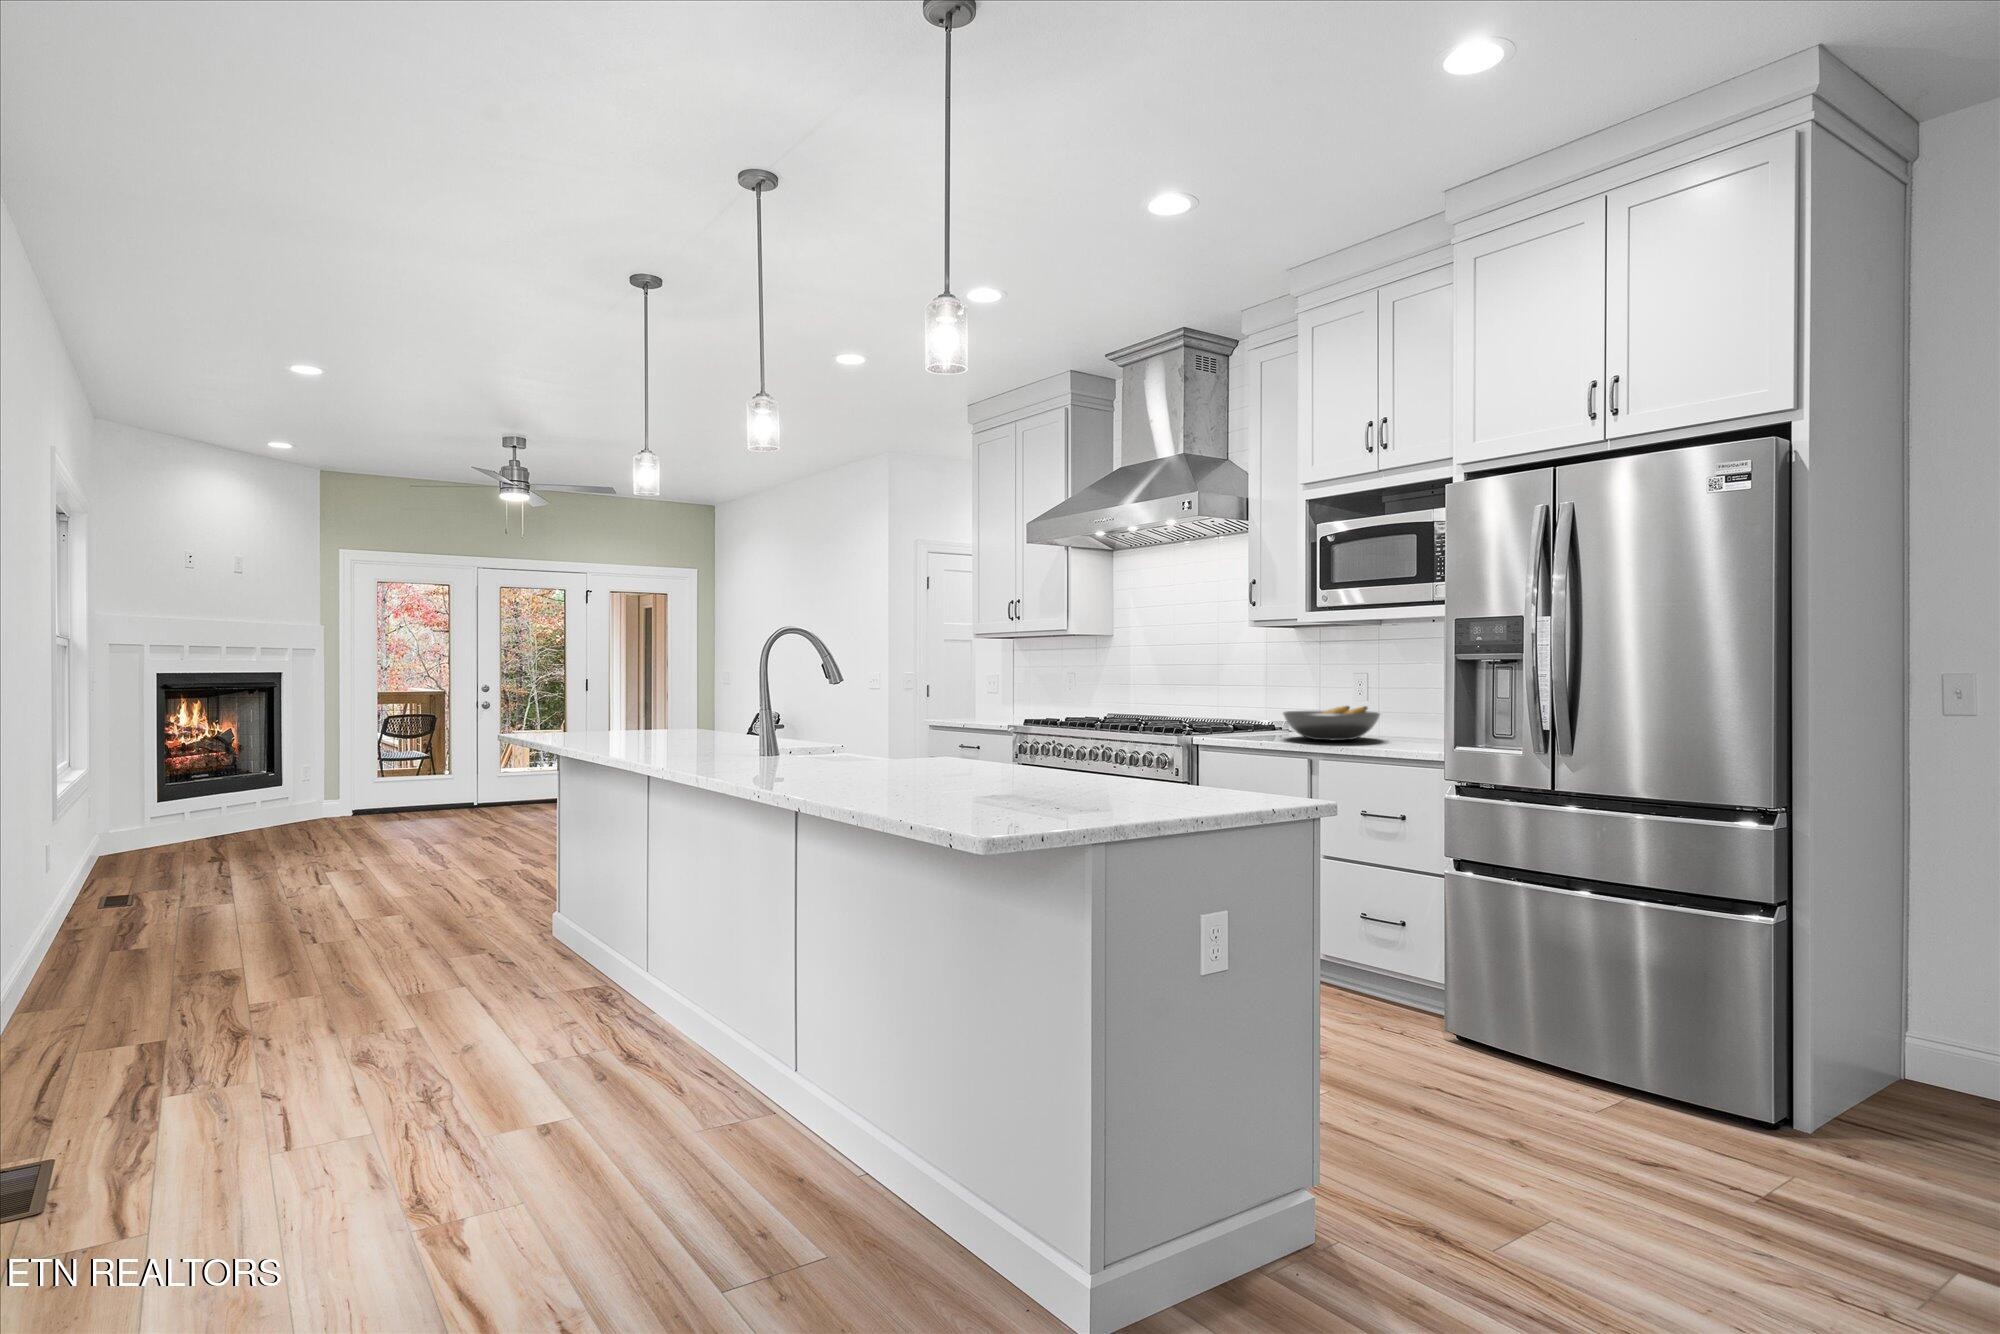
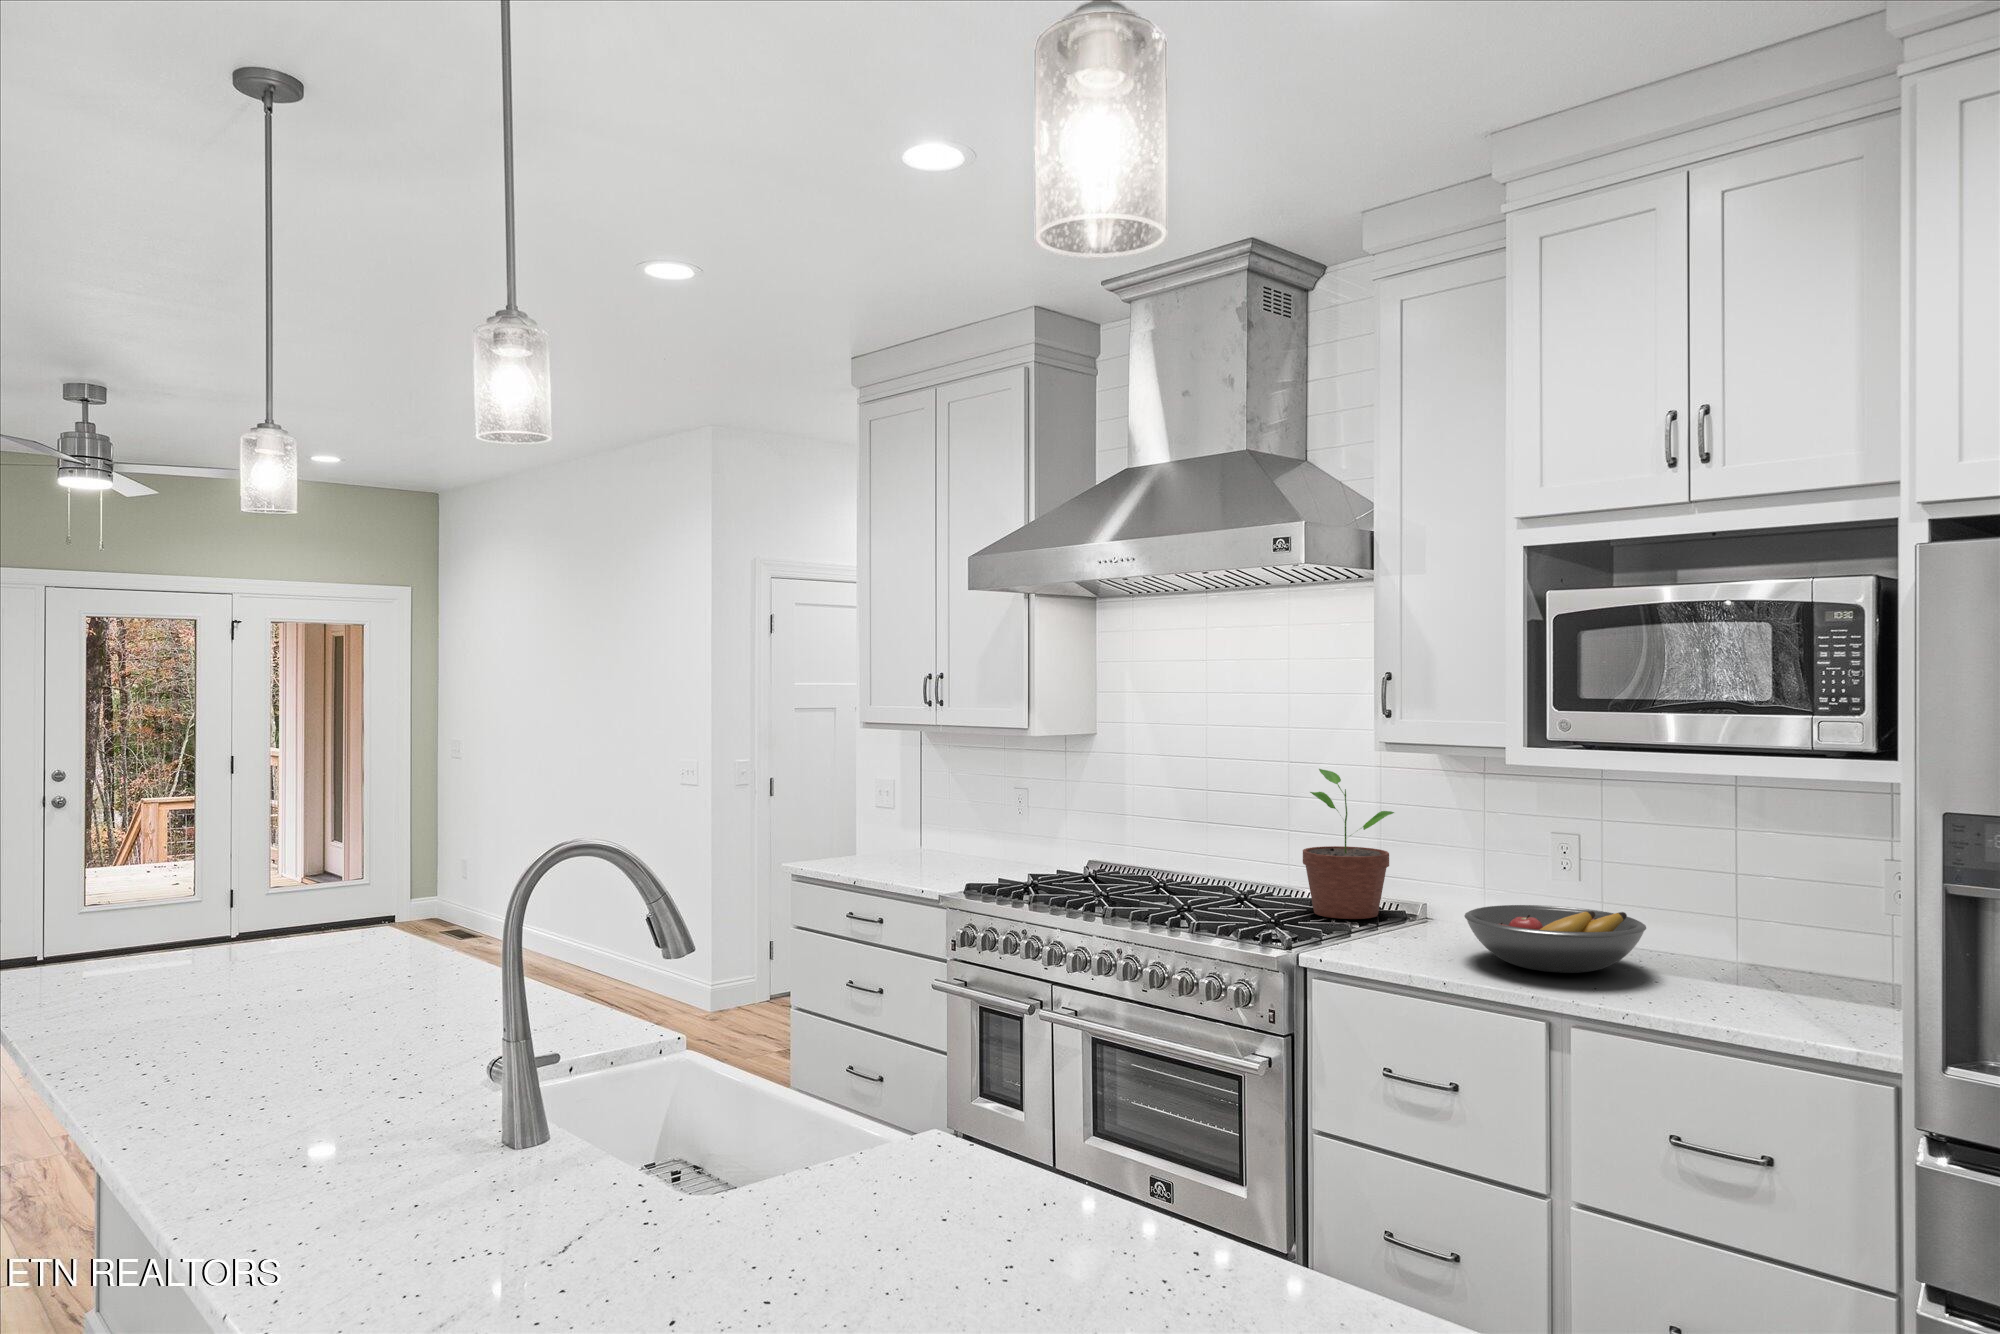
potted plant: none [1214,643,1265,728] -> present [1303,769,1394,919]

